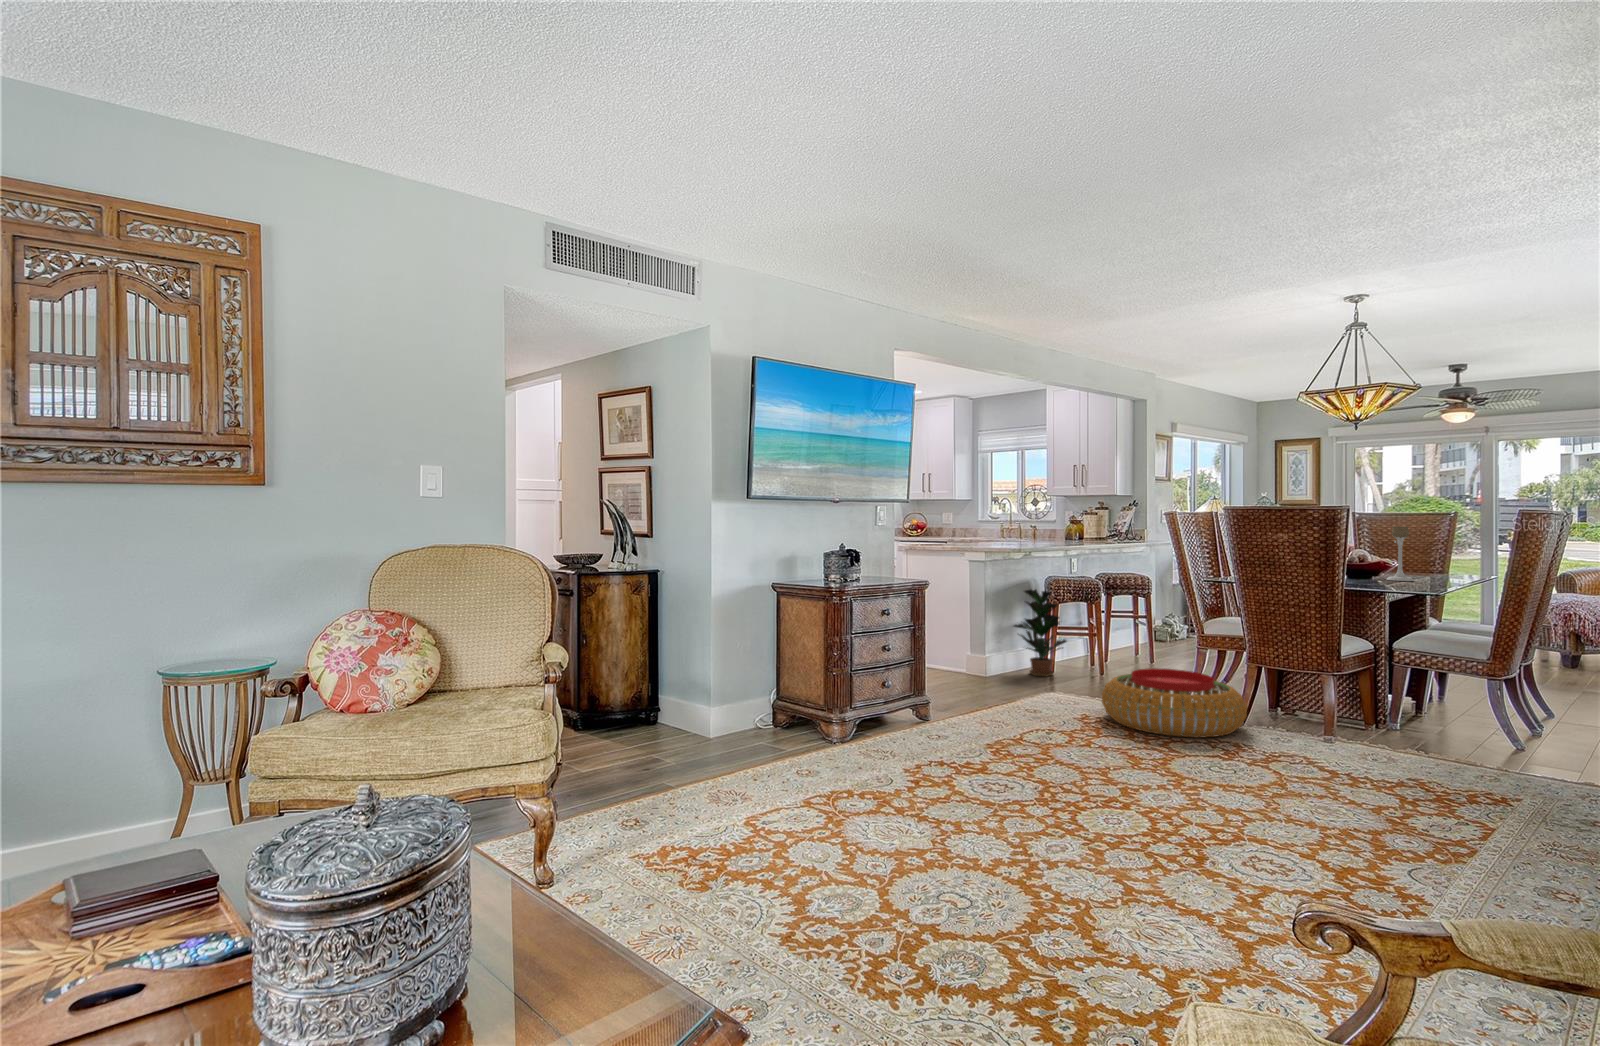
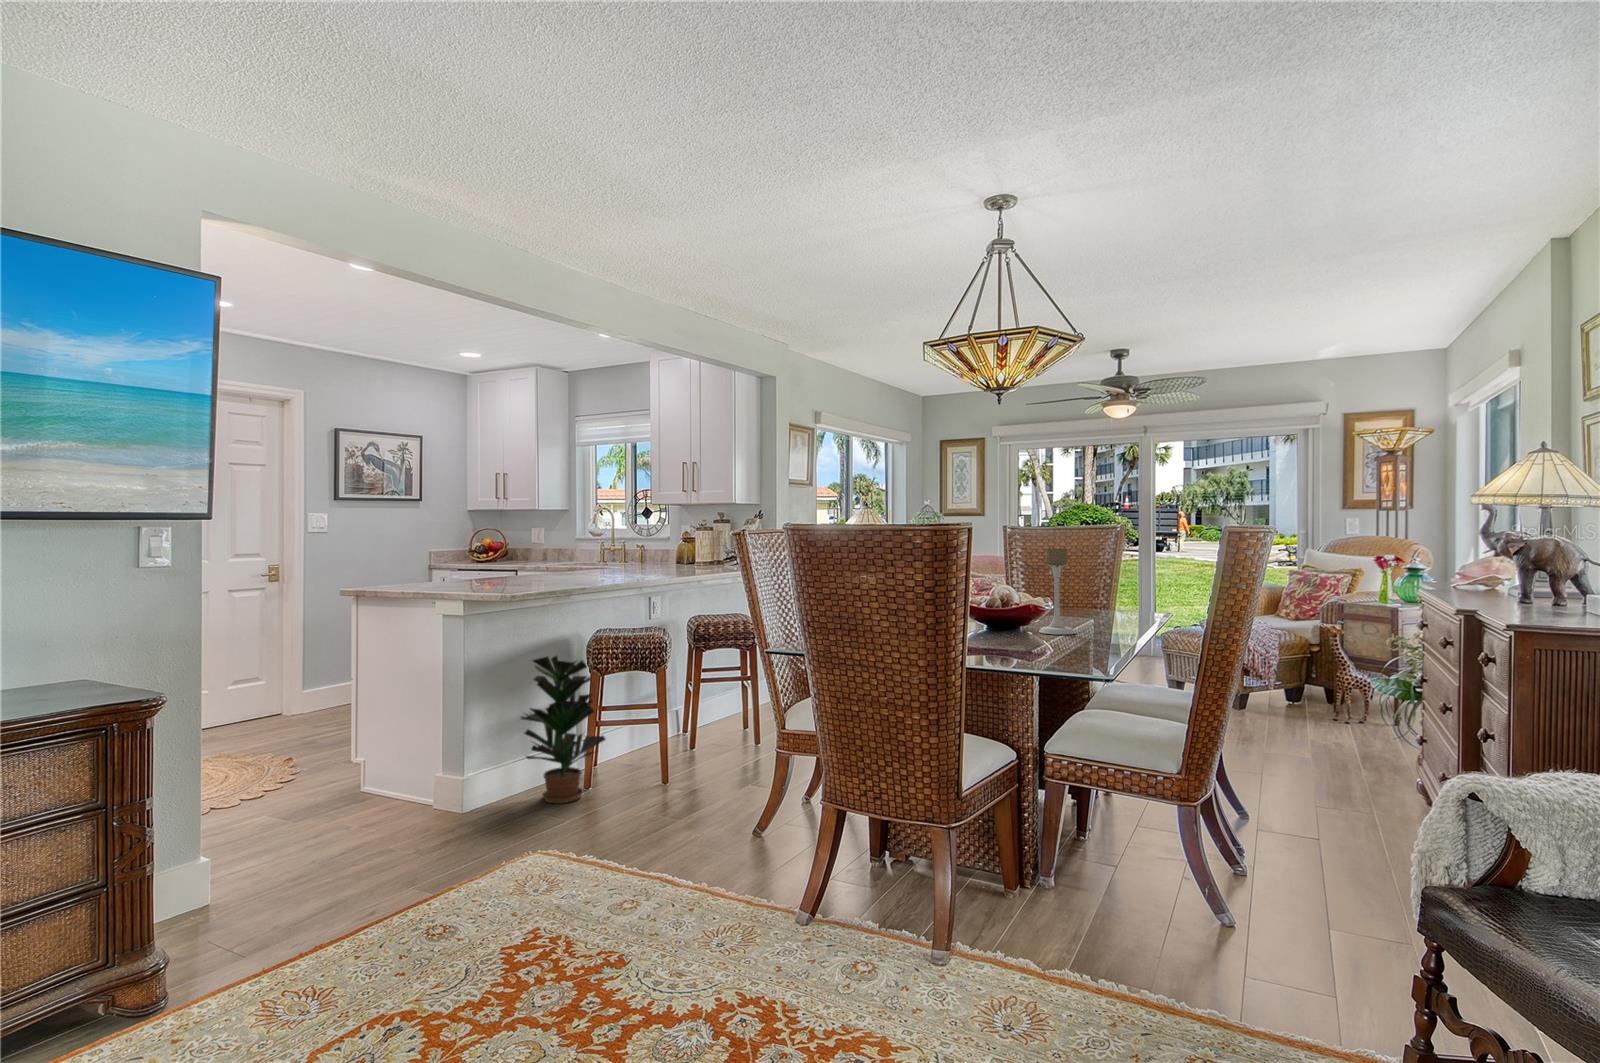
pouf: present [1102,668,1247,738] -> none [563,817,817,986]

